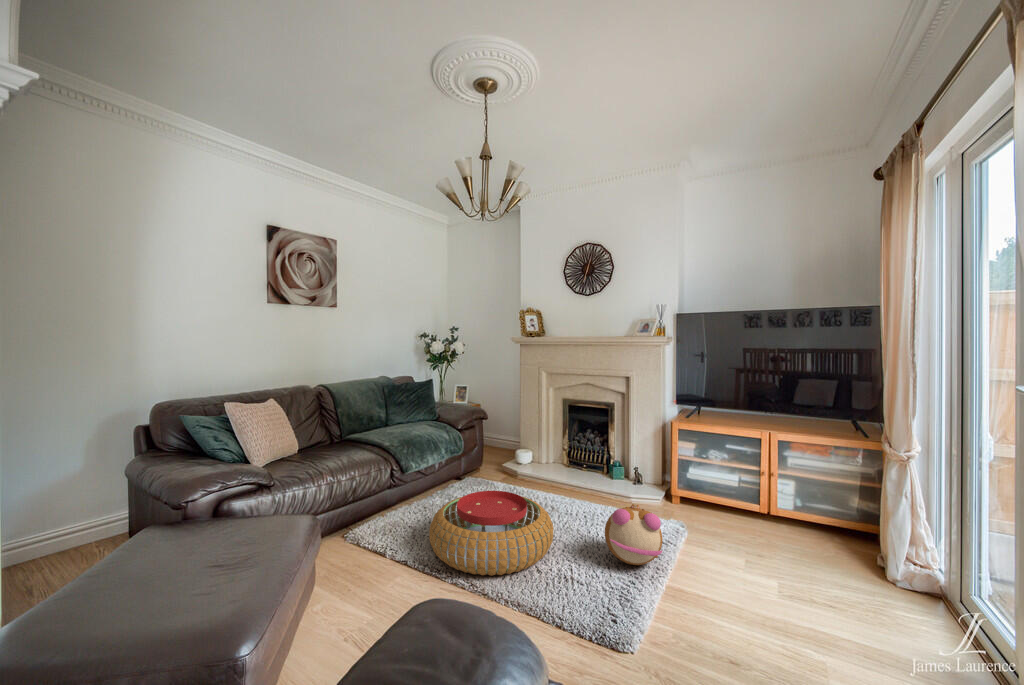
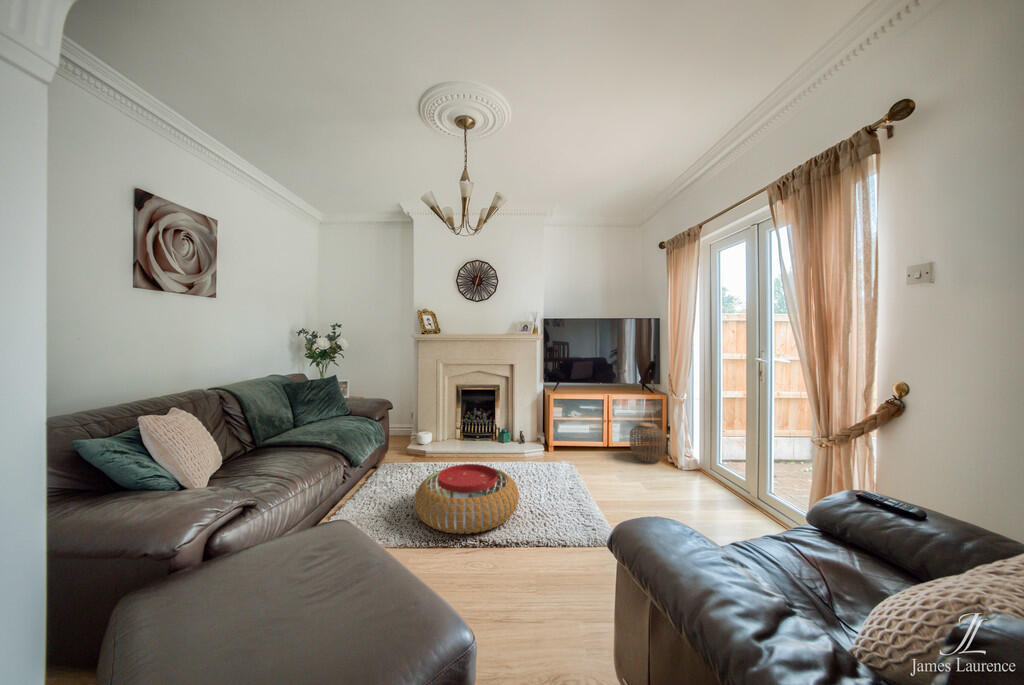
woven basket: none [796,483,869,556] -> present [630,422,666,463]
plush toy: present [605,504,662,565] -> none [547,453,591,495]

